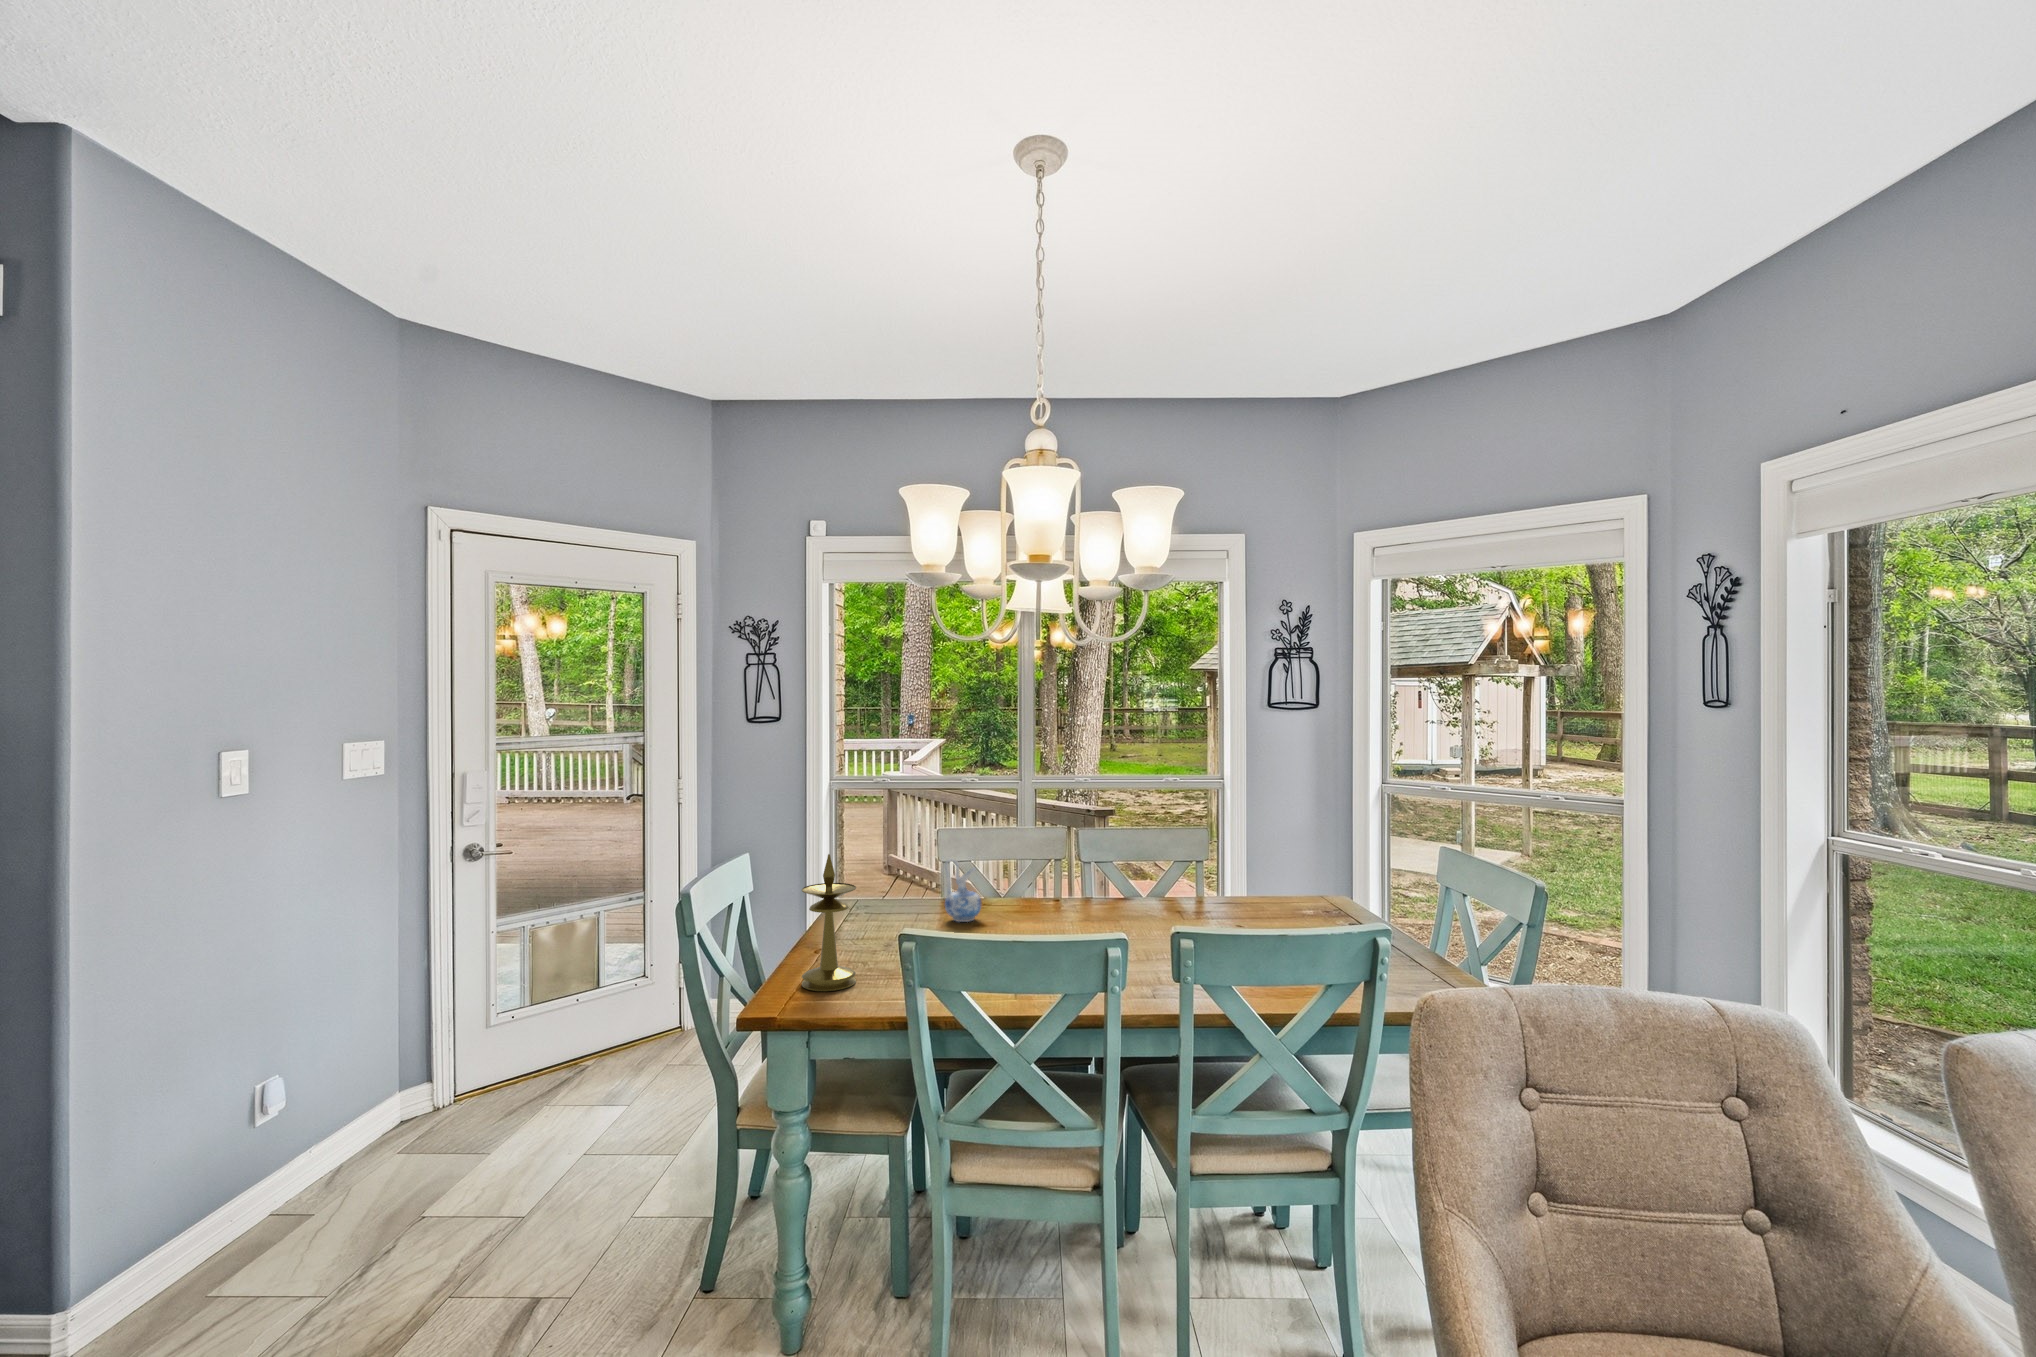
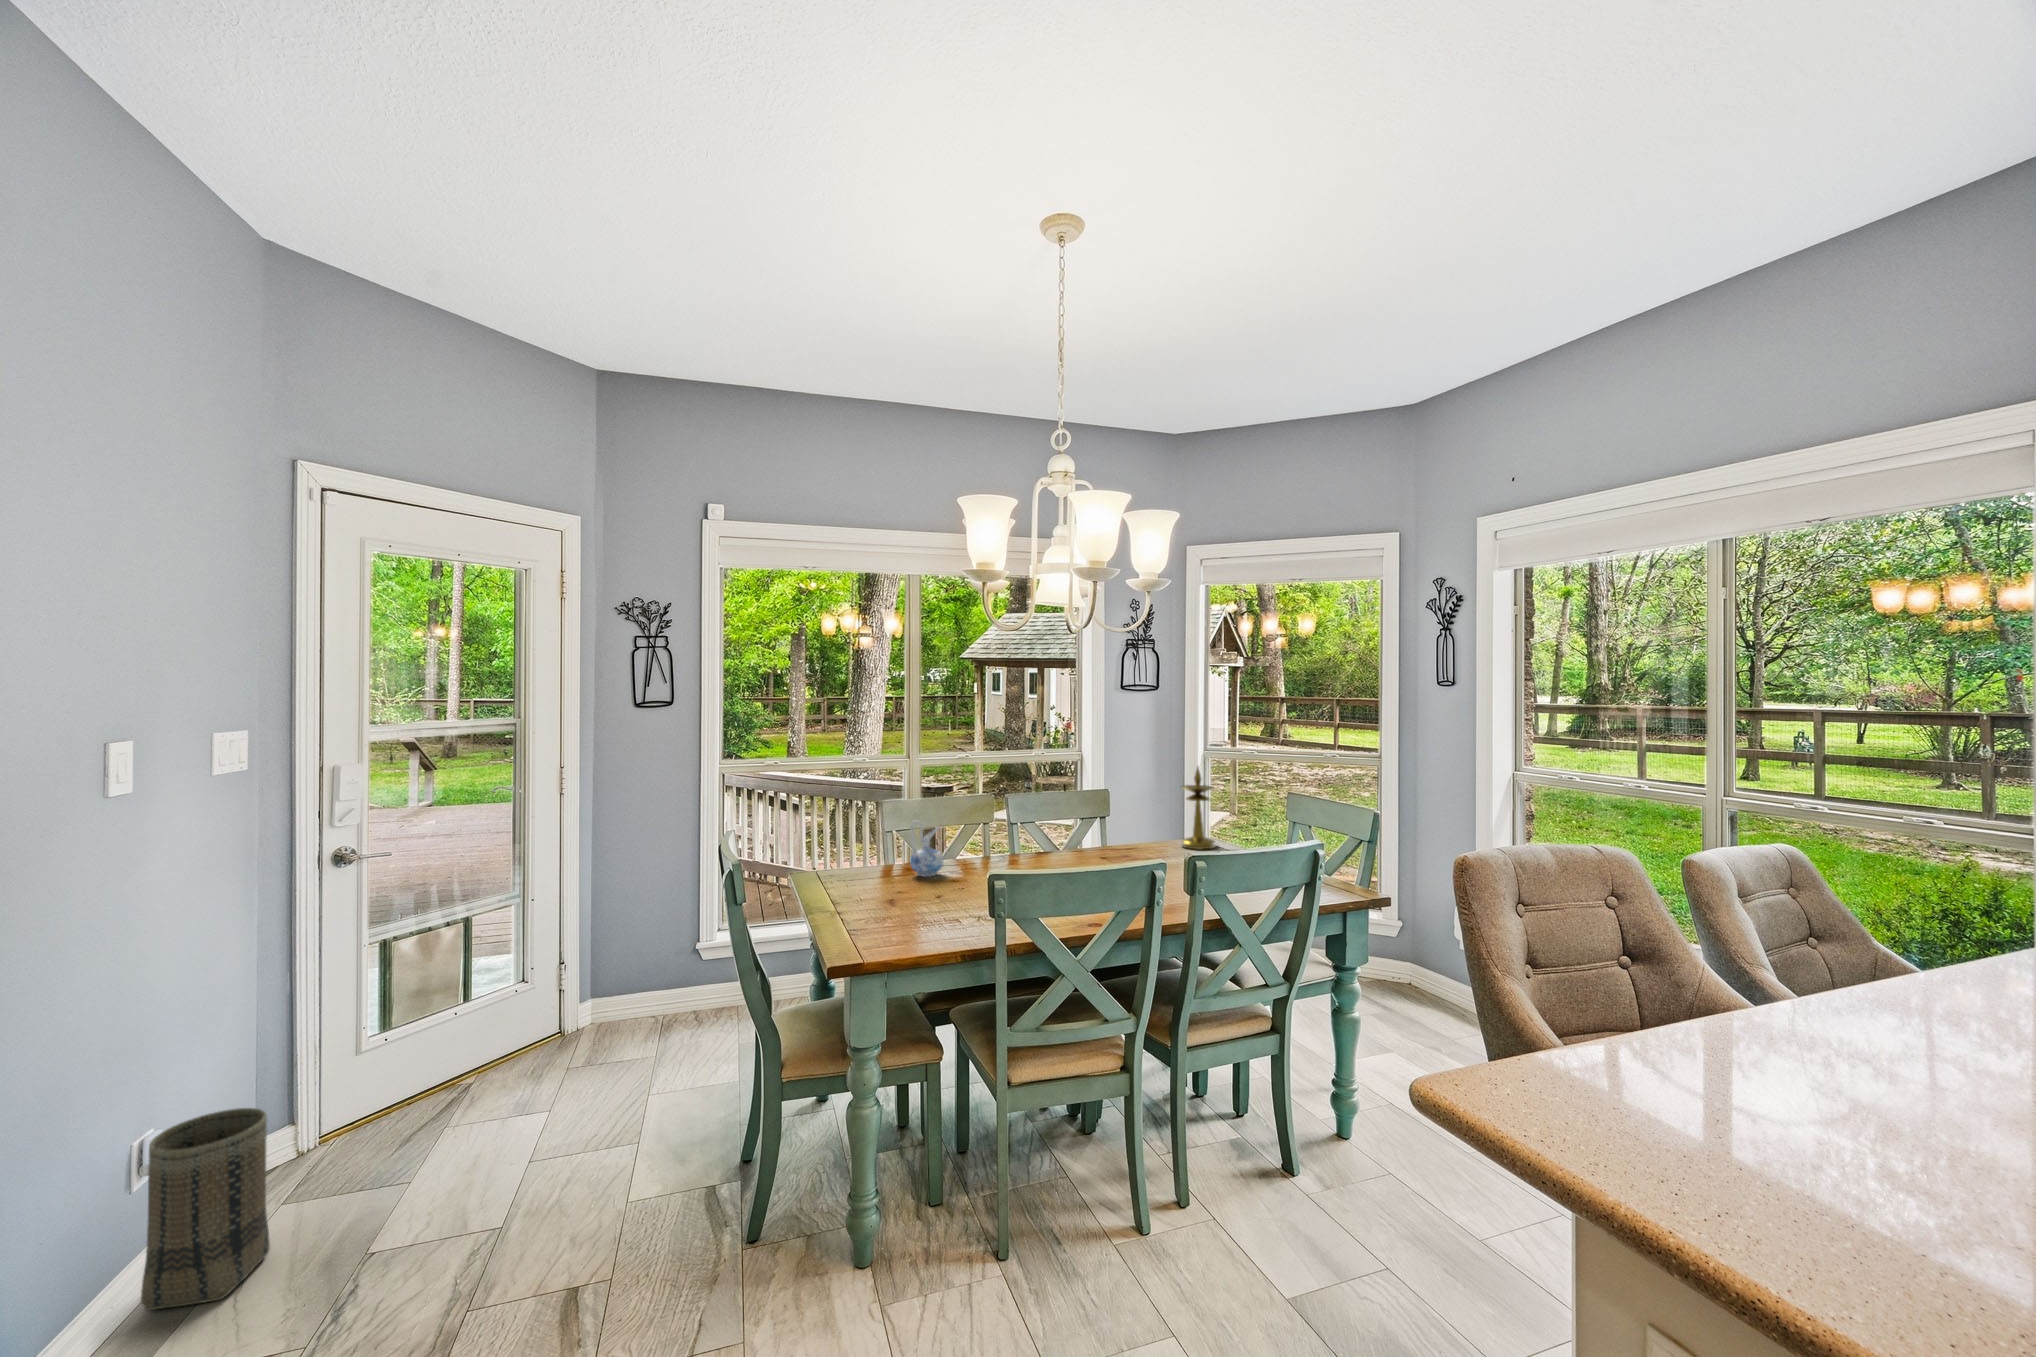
candlestick: present [802,854,856,991] -> present [1182,767,1215,849]
basket: none [251,1079,354,1244] -> present [141,1108,270,1310]

